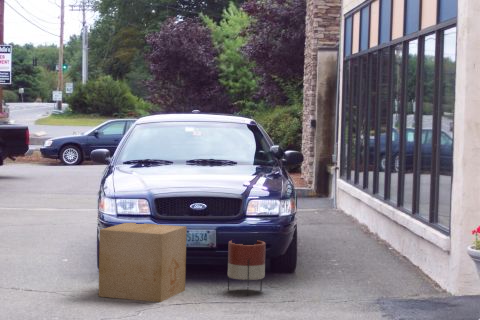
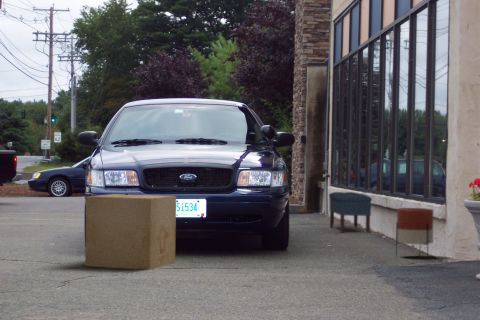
bench: none [337,195,379,240] -> present [329,192,372,233]
planter: present [228,241,266,295] -> present [396,208,433,258]

